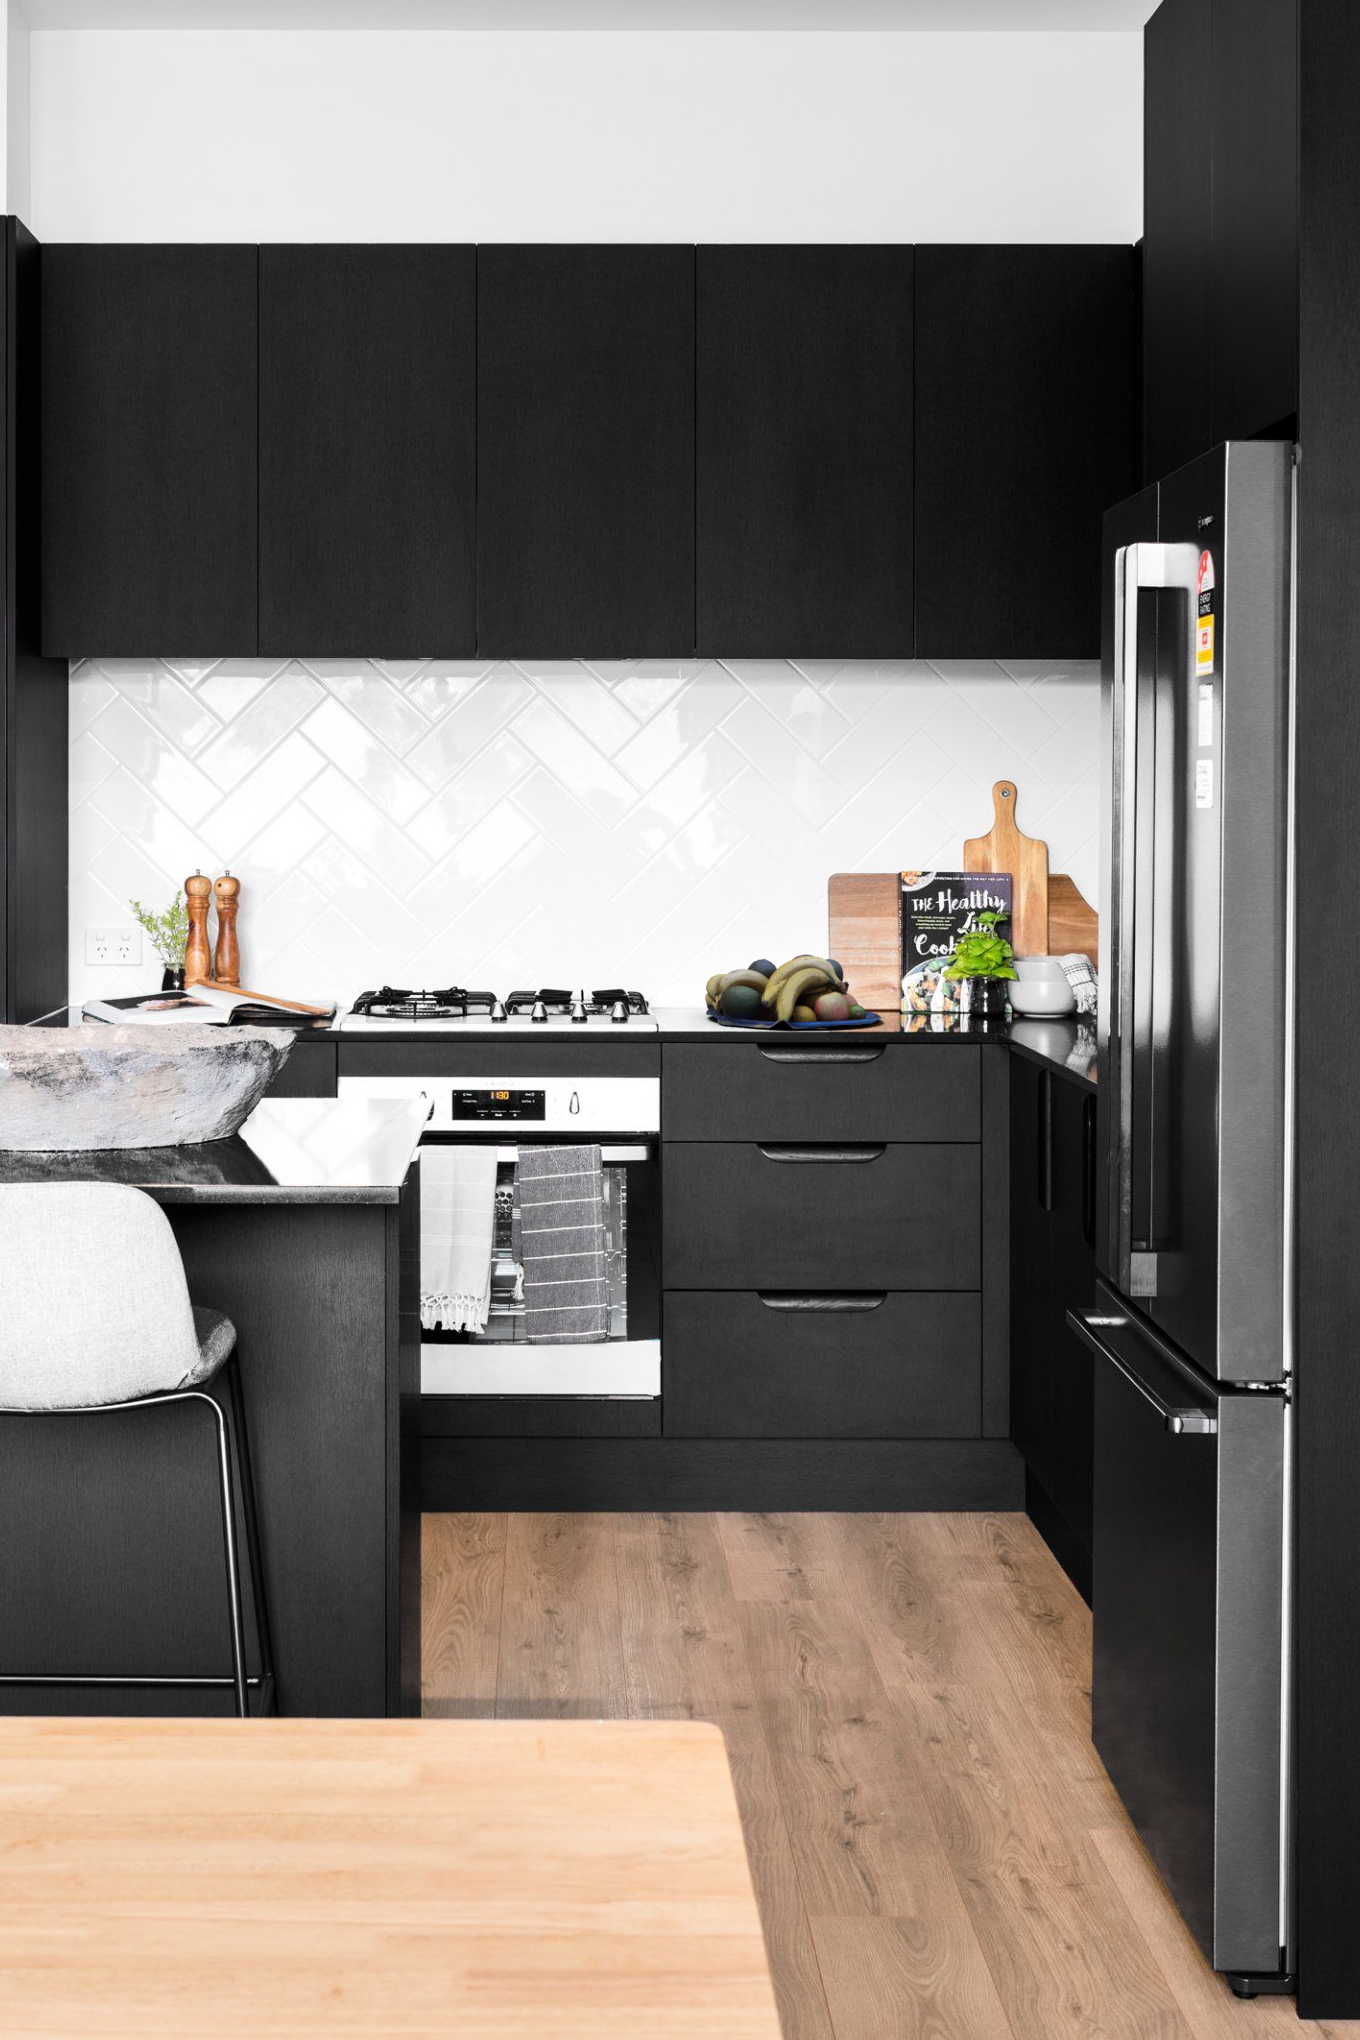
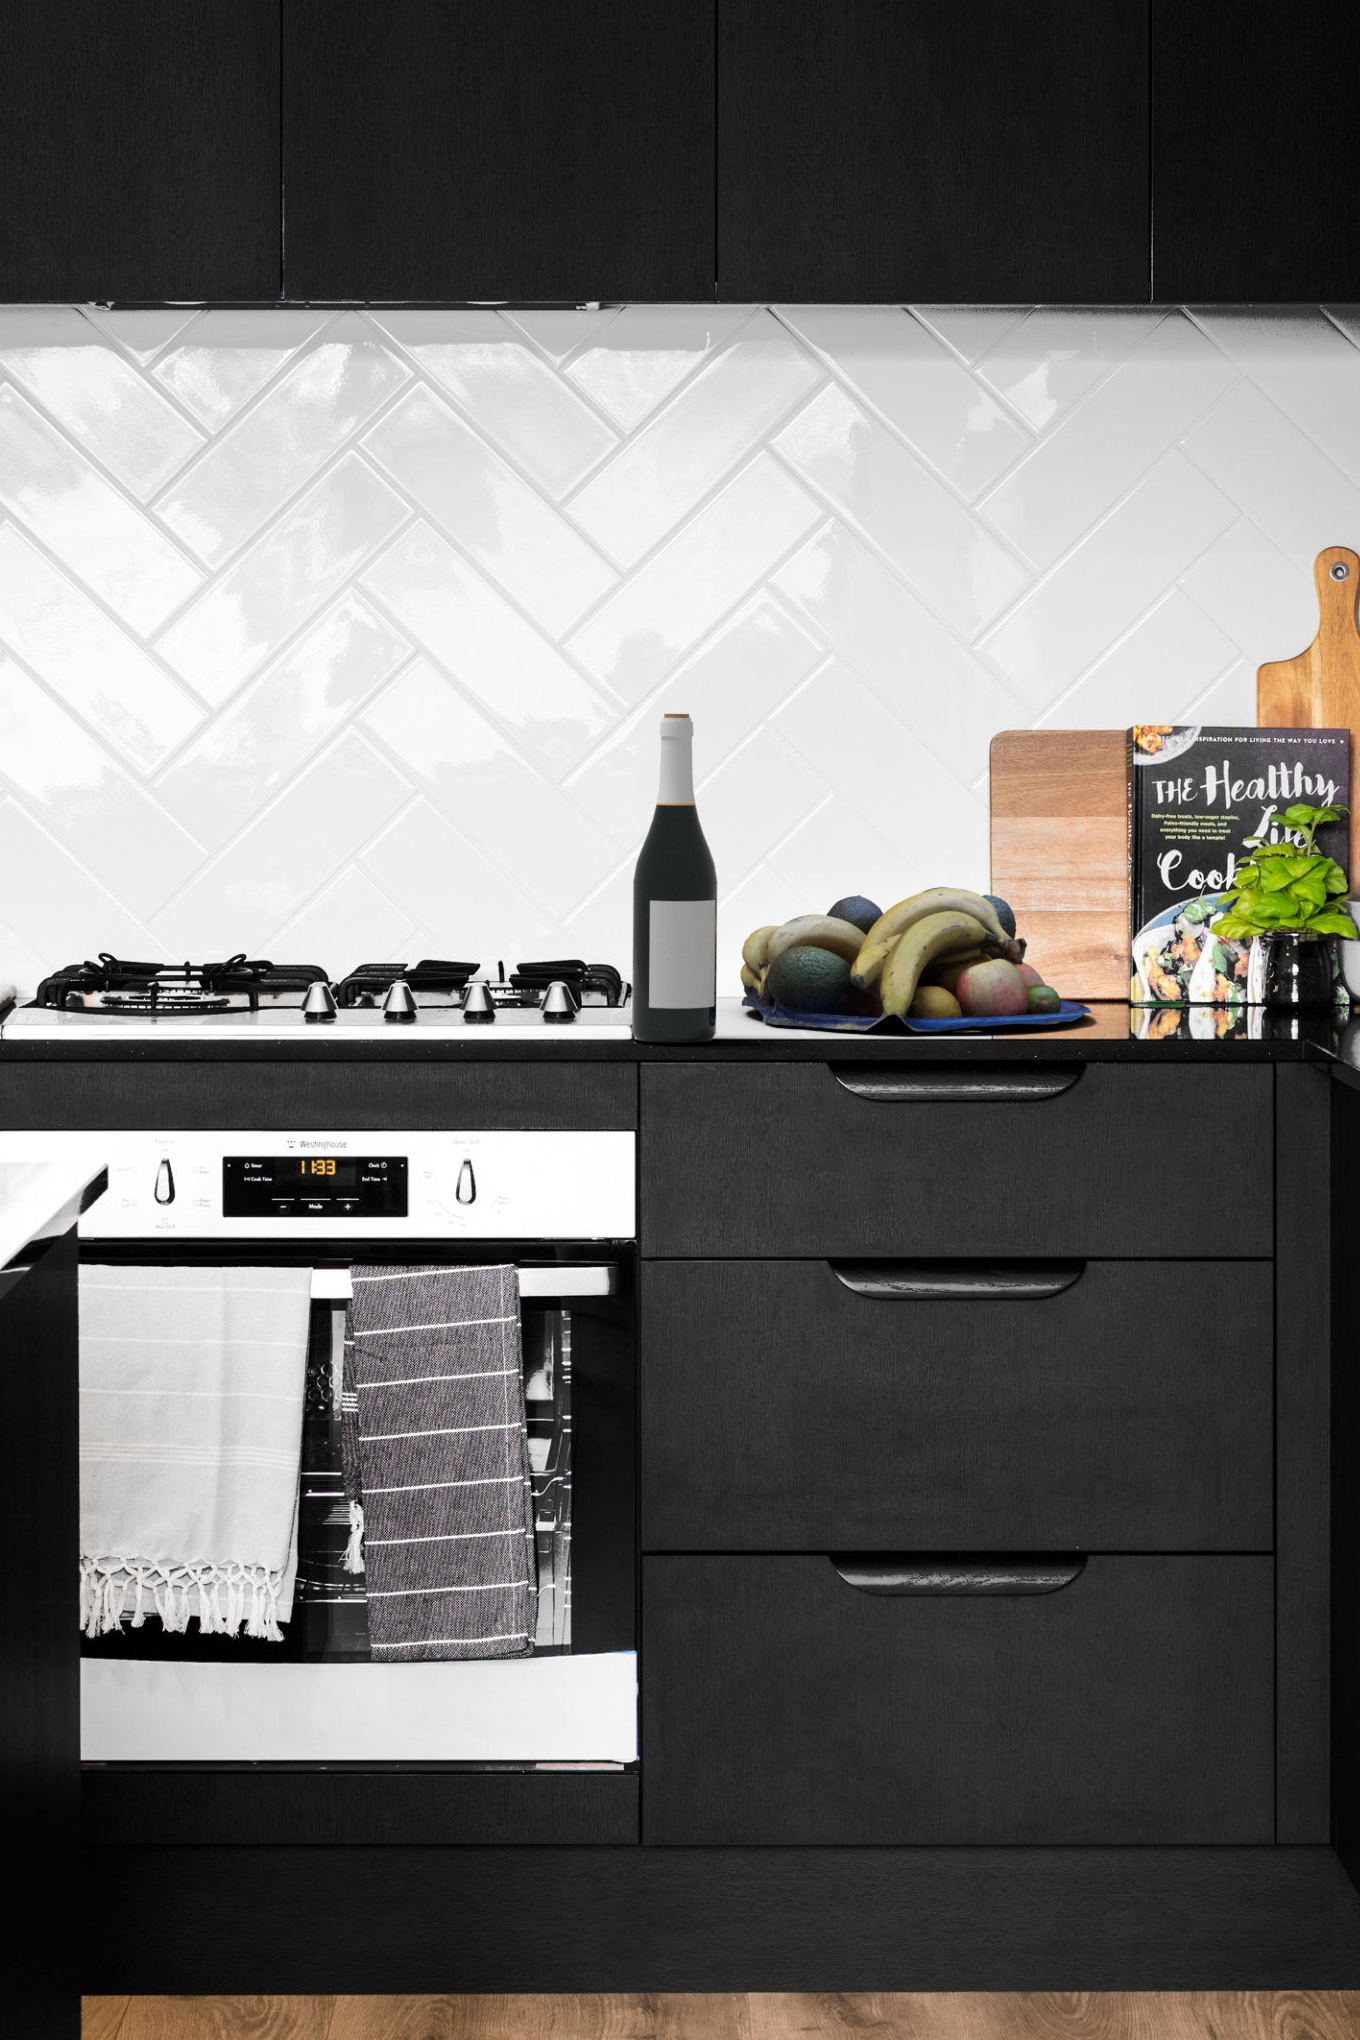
wine bottle: none [655,874,697,1035] -> present [632,714,717,1043]

